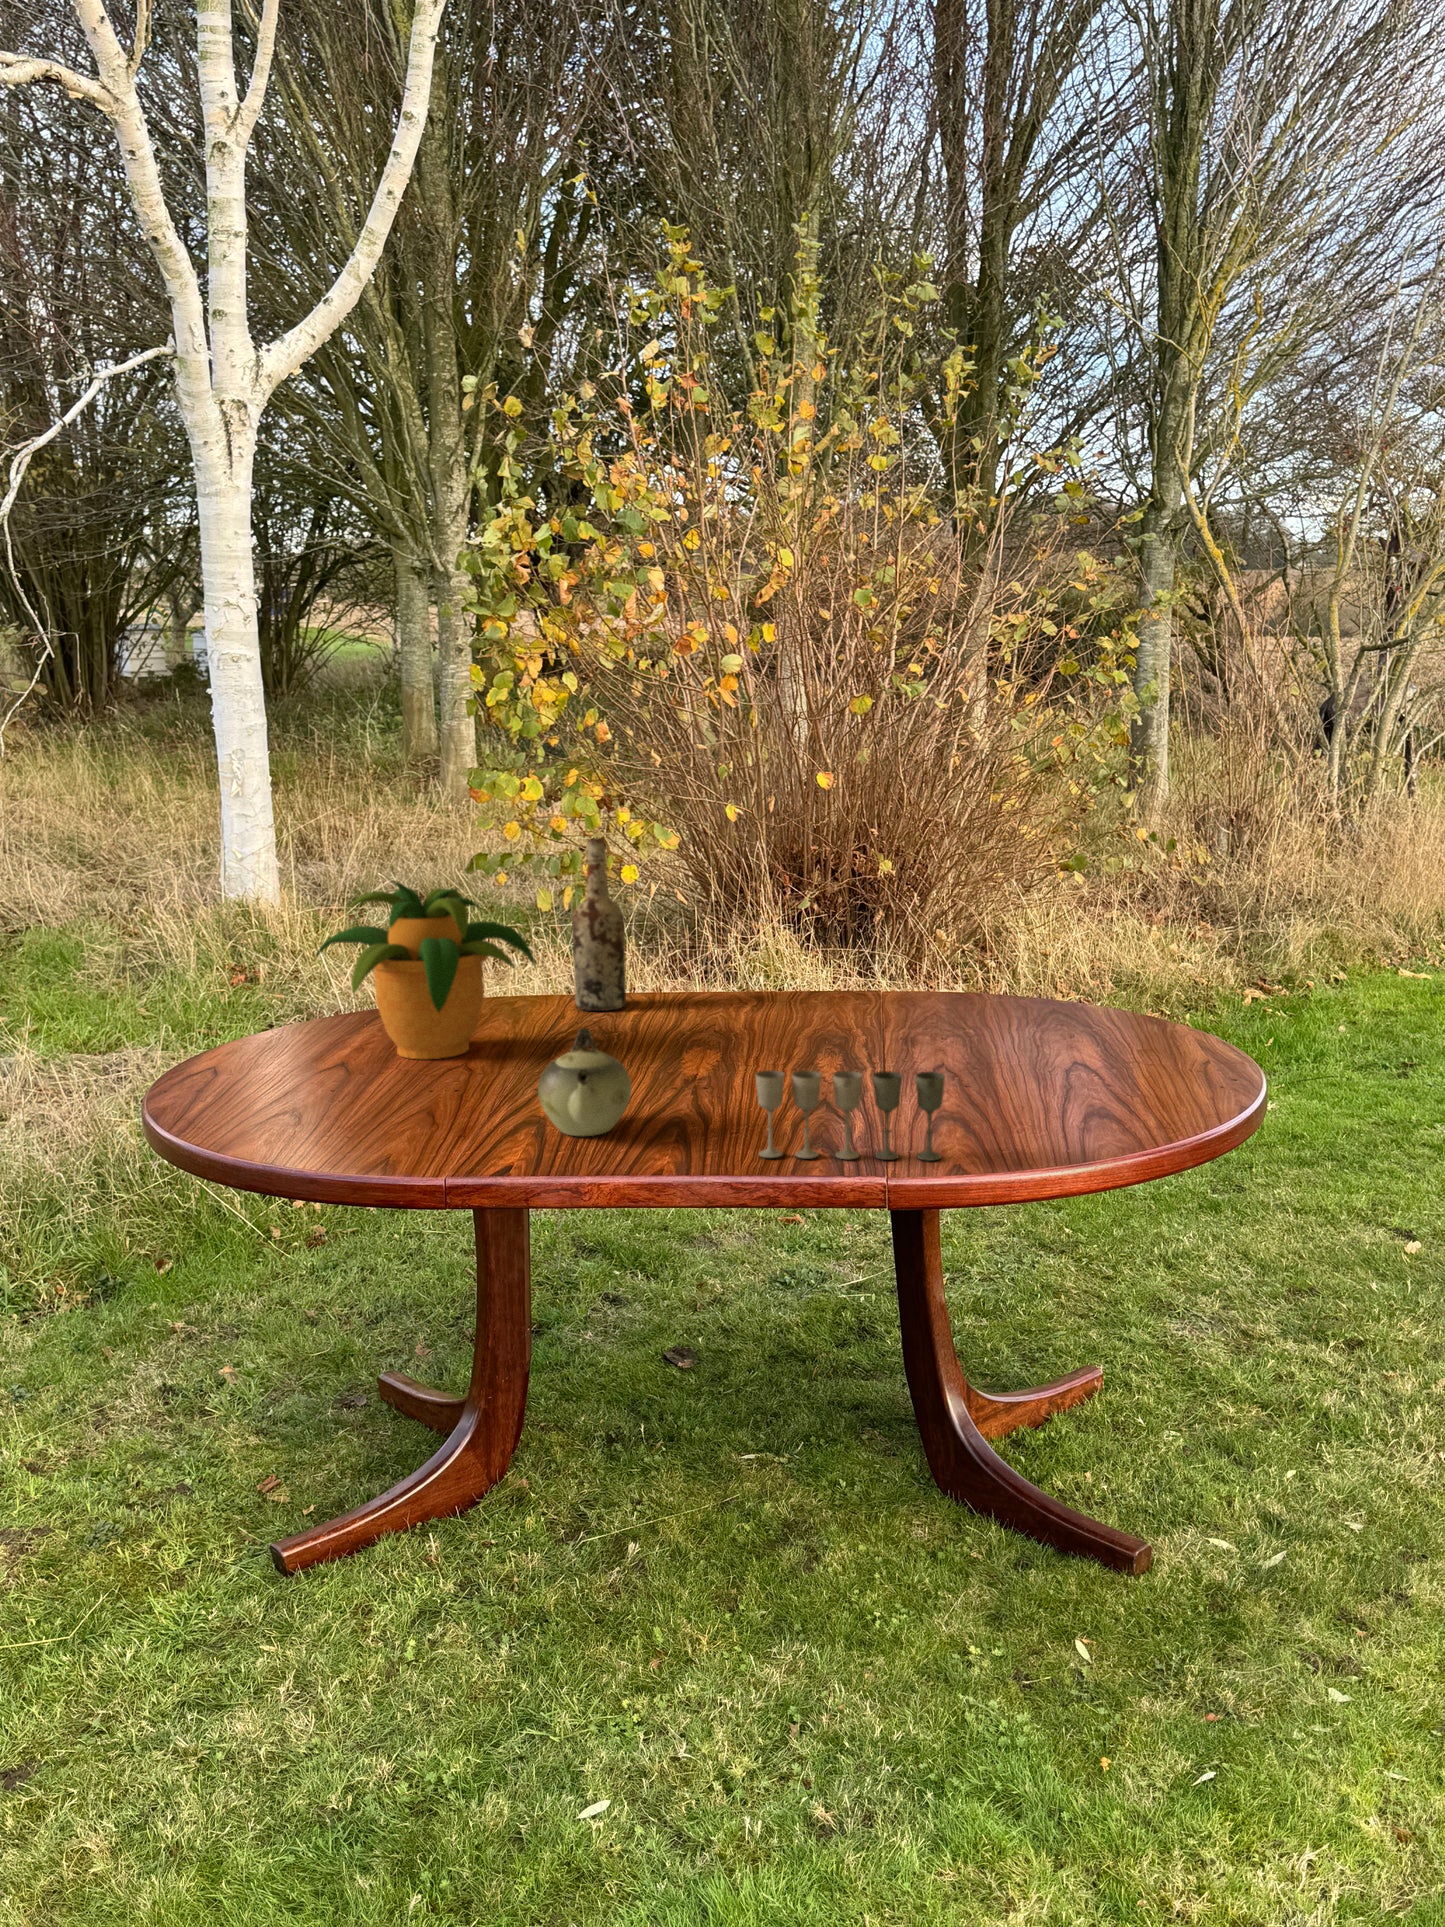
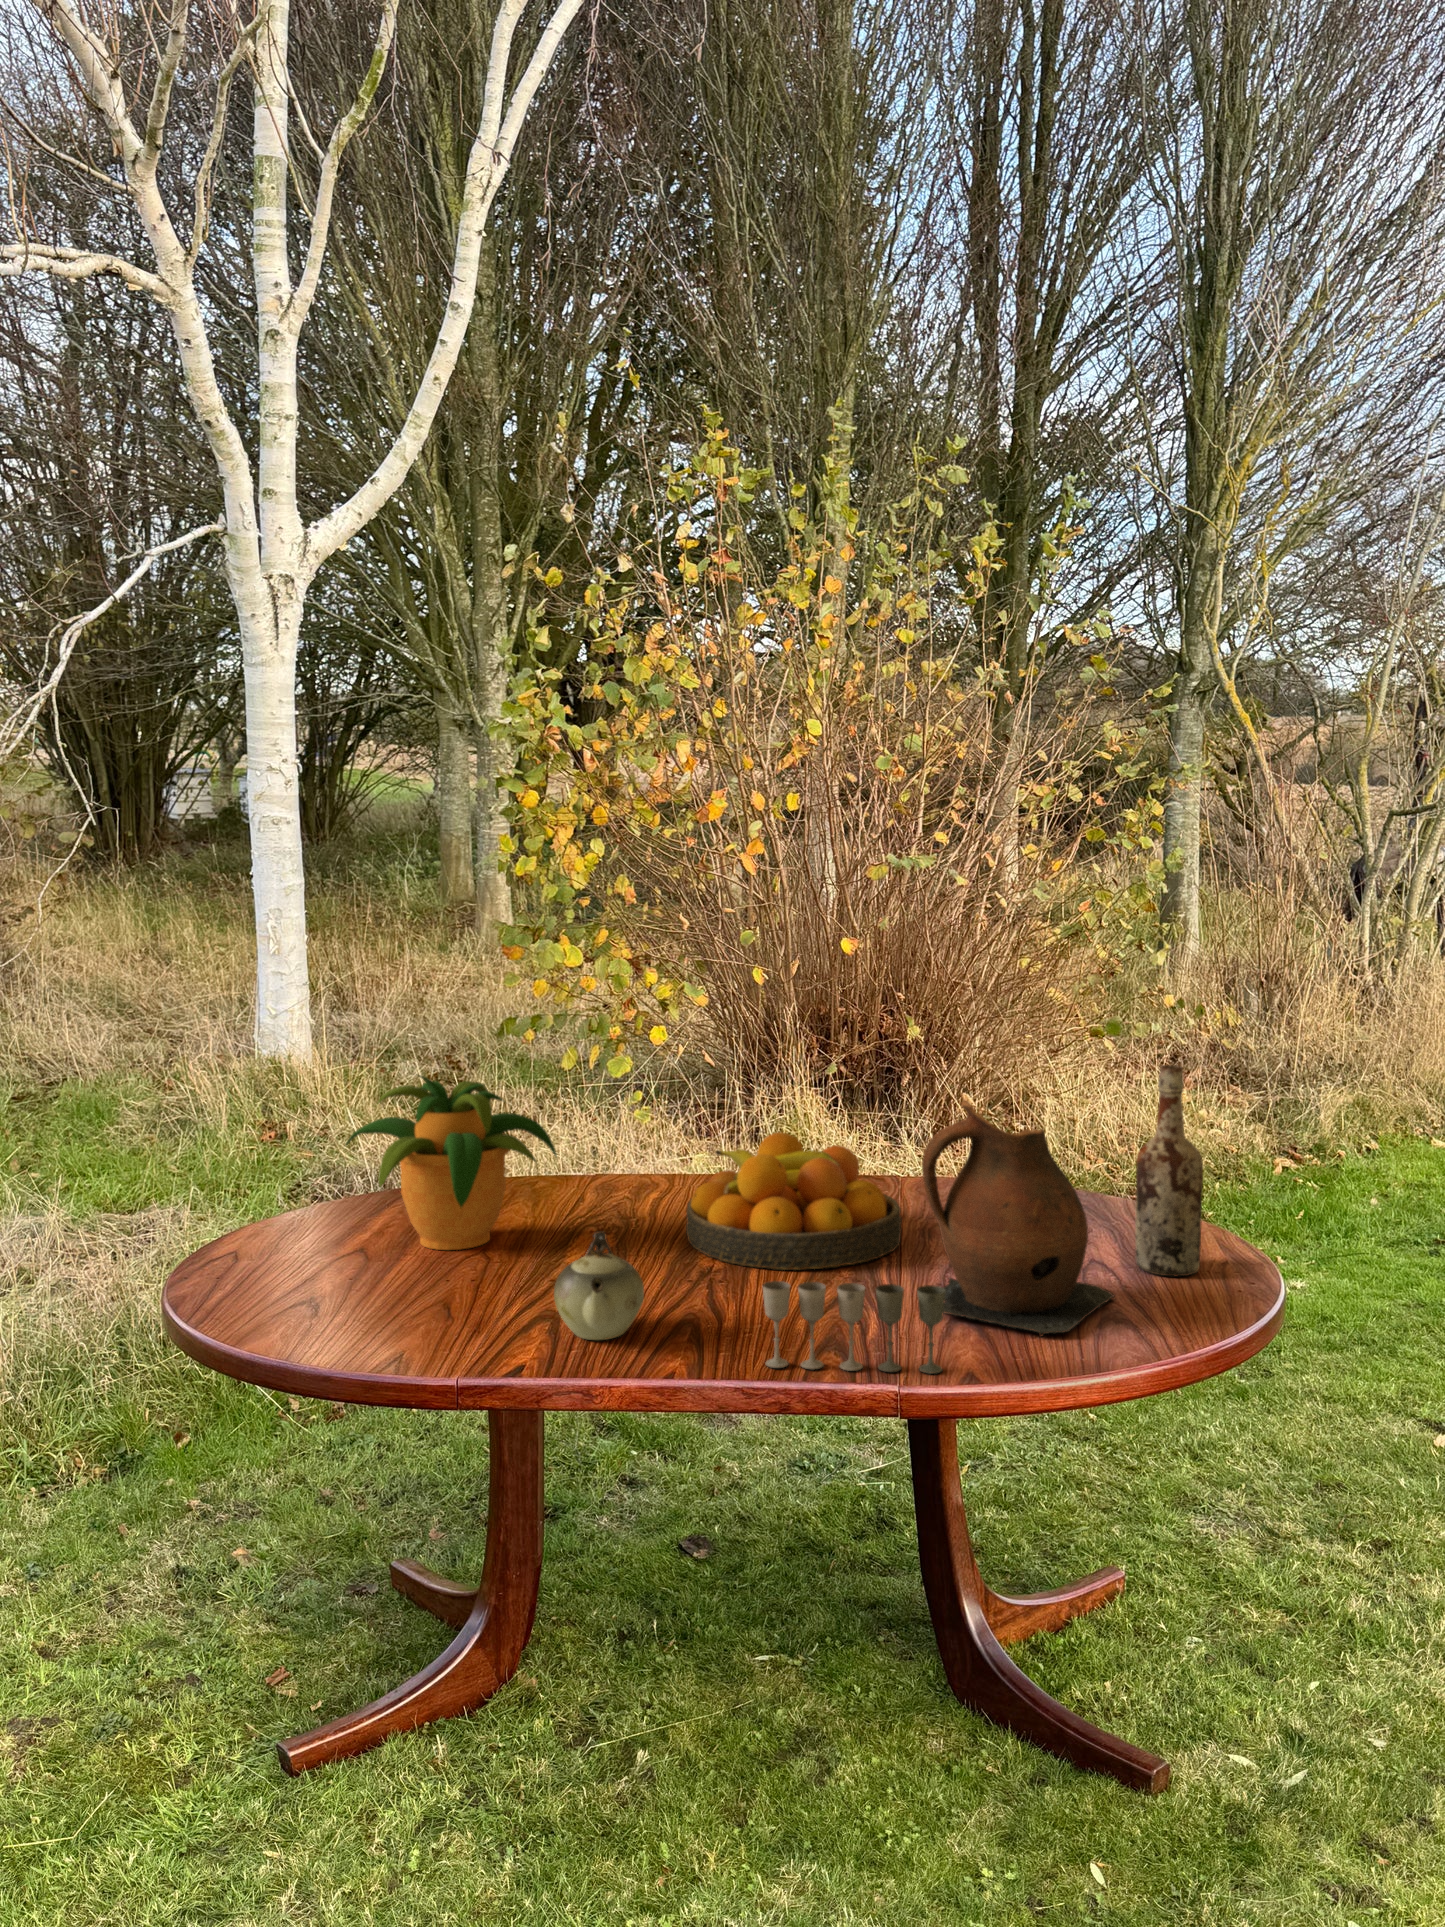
wine bottle: present [572,838,626,1011] -> present [1135,1065,1203,1276]
ceramic pitcher: none [917,891,1112,1127] -> present [922,1101,1115,1337]
fruit bowl: none [670,938,891,1072] -> present [686,1132,902,1270]

